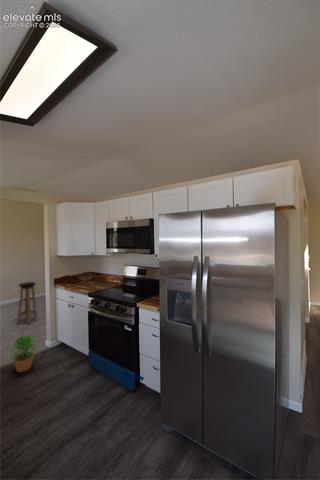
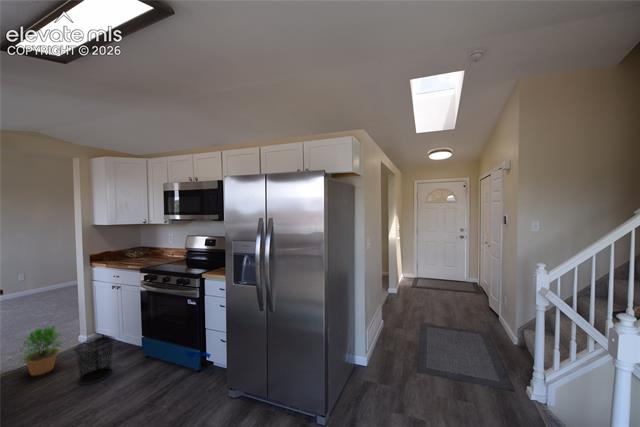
bar stool: present [17,282,37,325] -> none [24,264,59,324]
waste bin: none [43,348,71,388] -> present [75,336,115,385]

